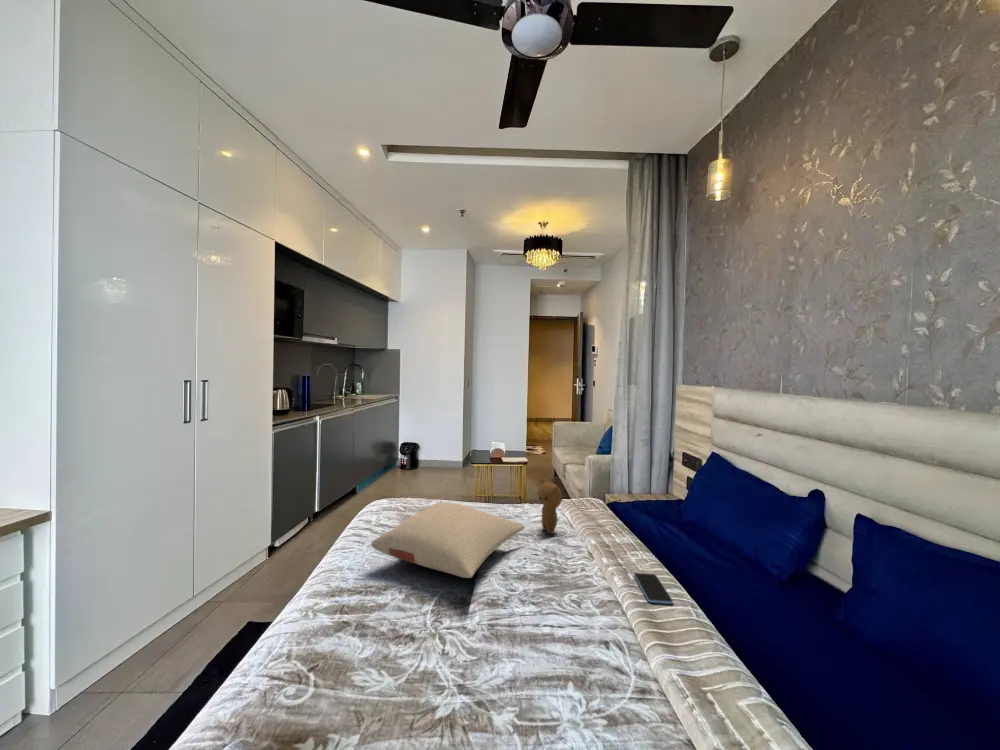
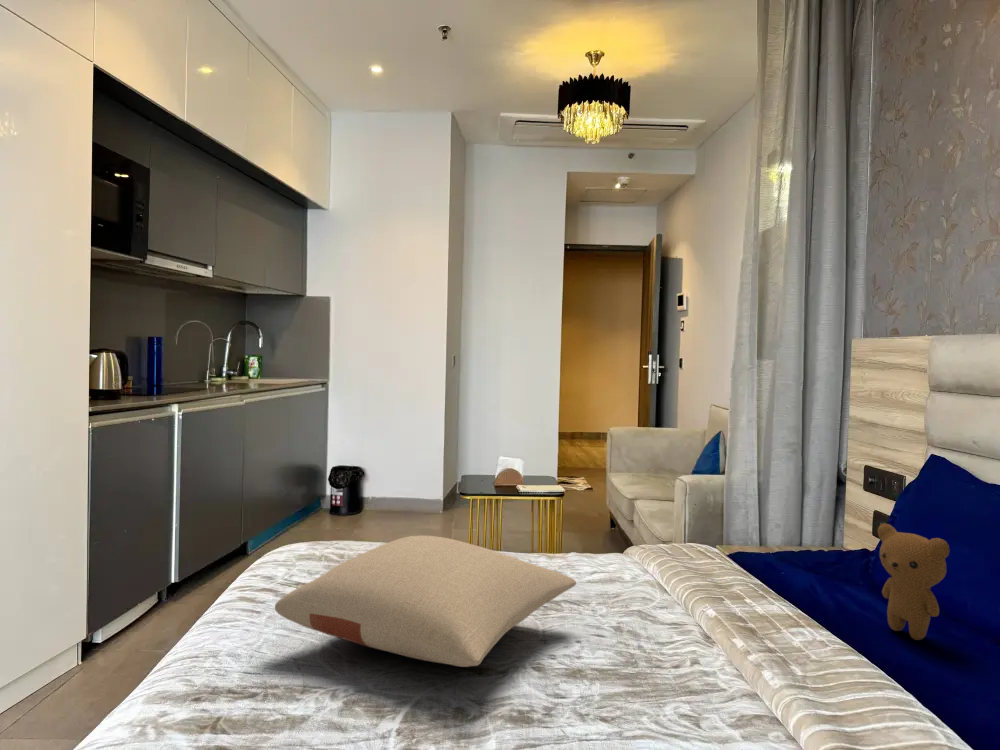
teddy bear: present [538,478,562,534] -> present [878,523,950,640]
smartphone: present [634,573,673,604] -> none [802,664,892,719]

